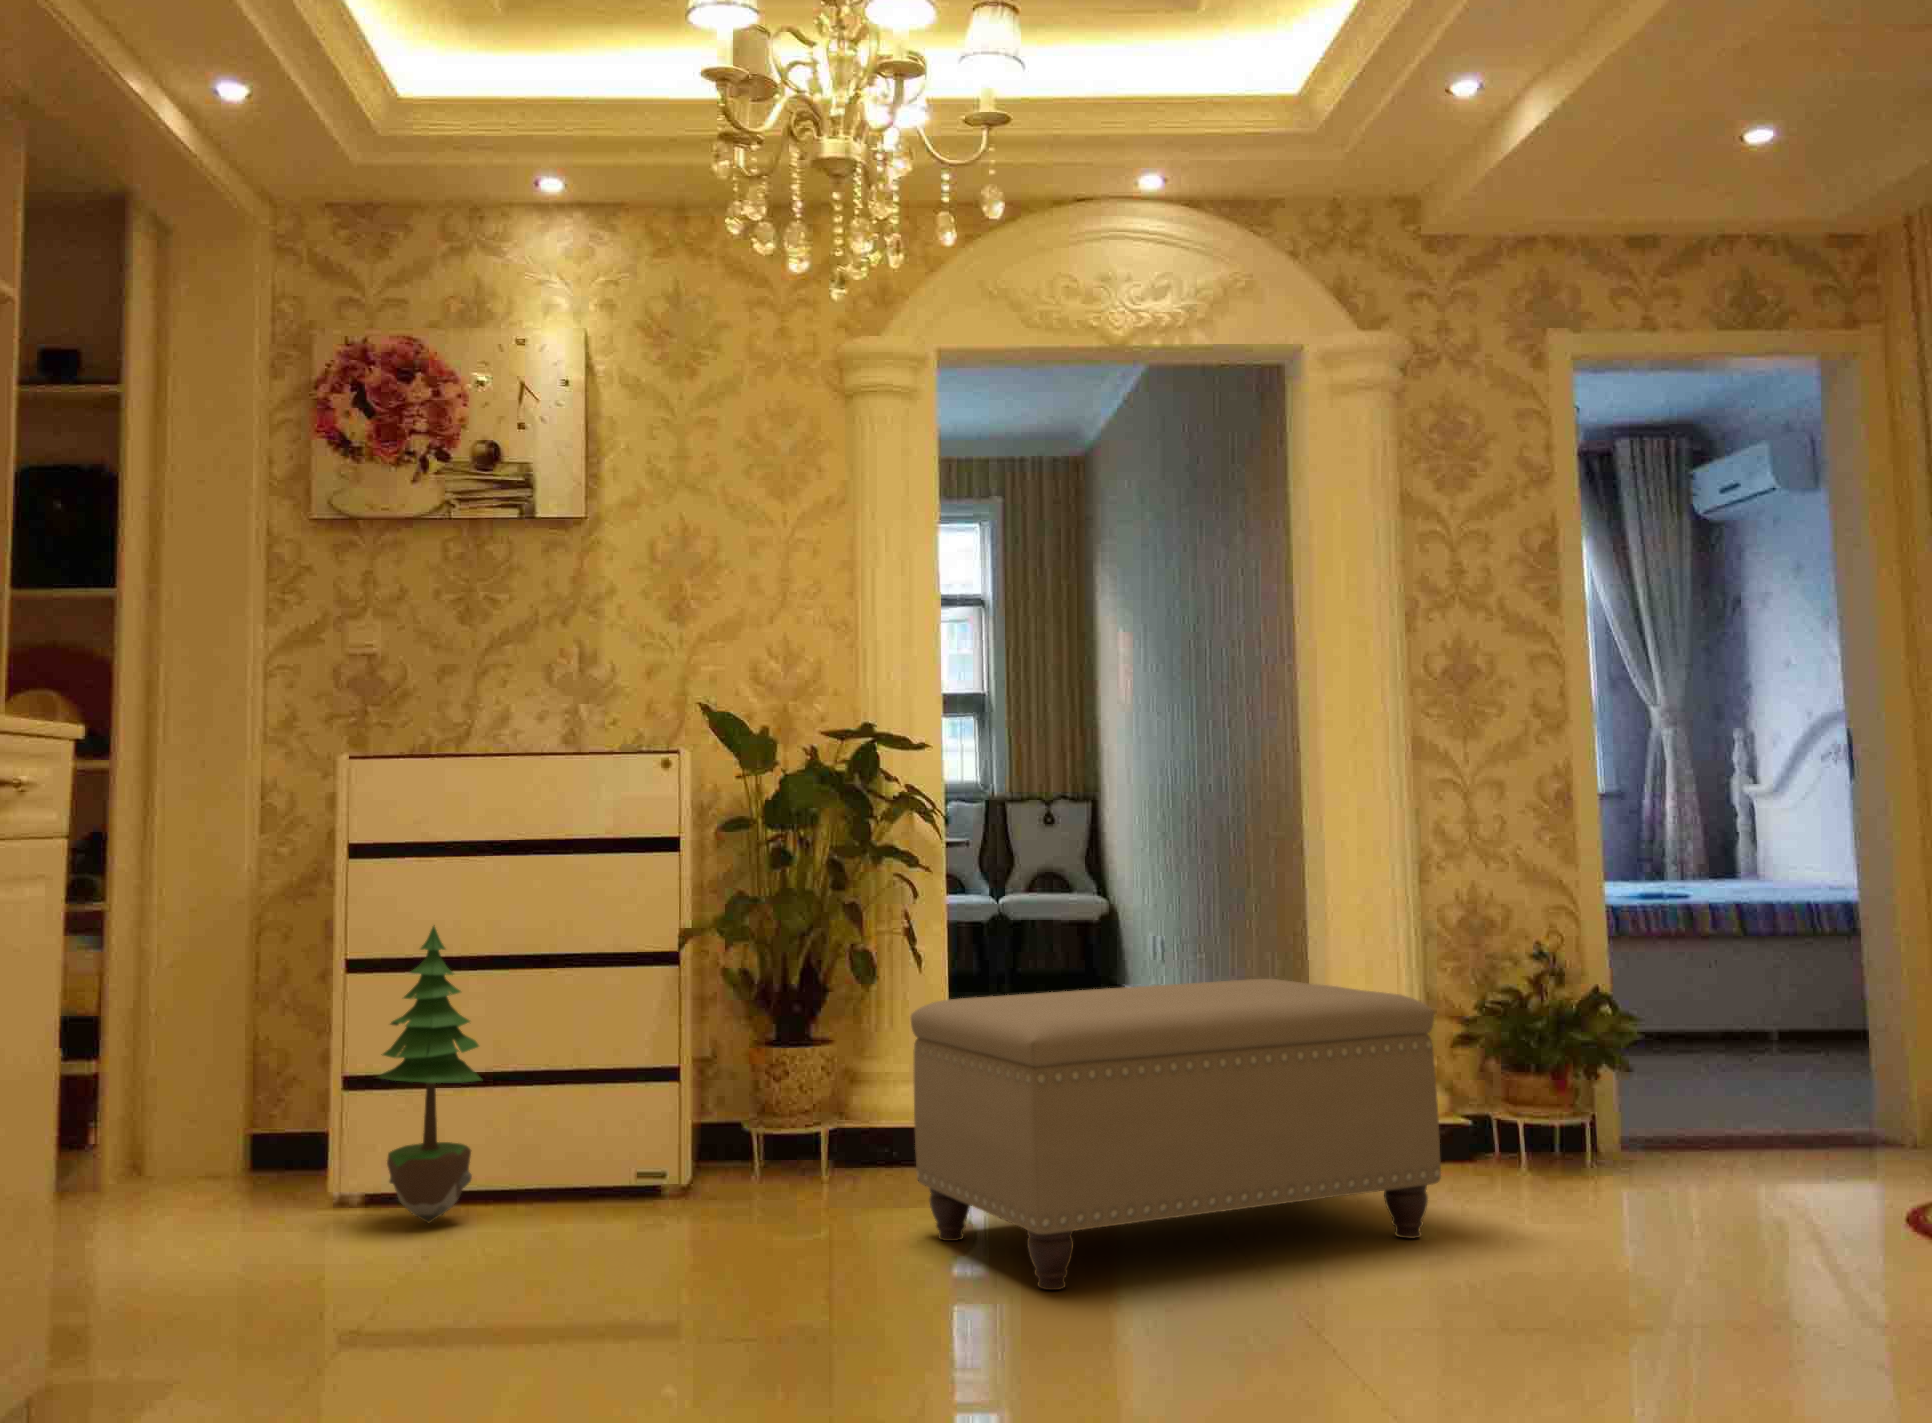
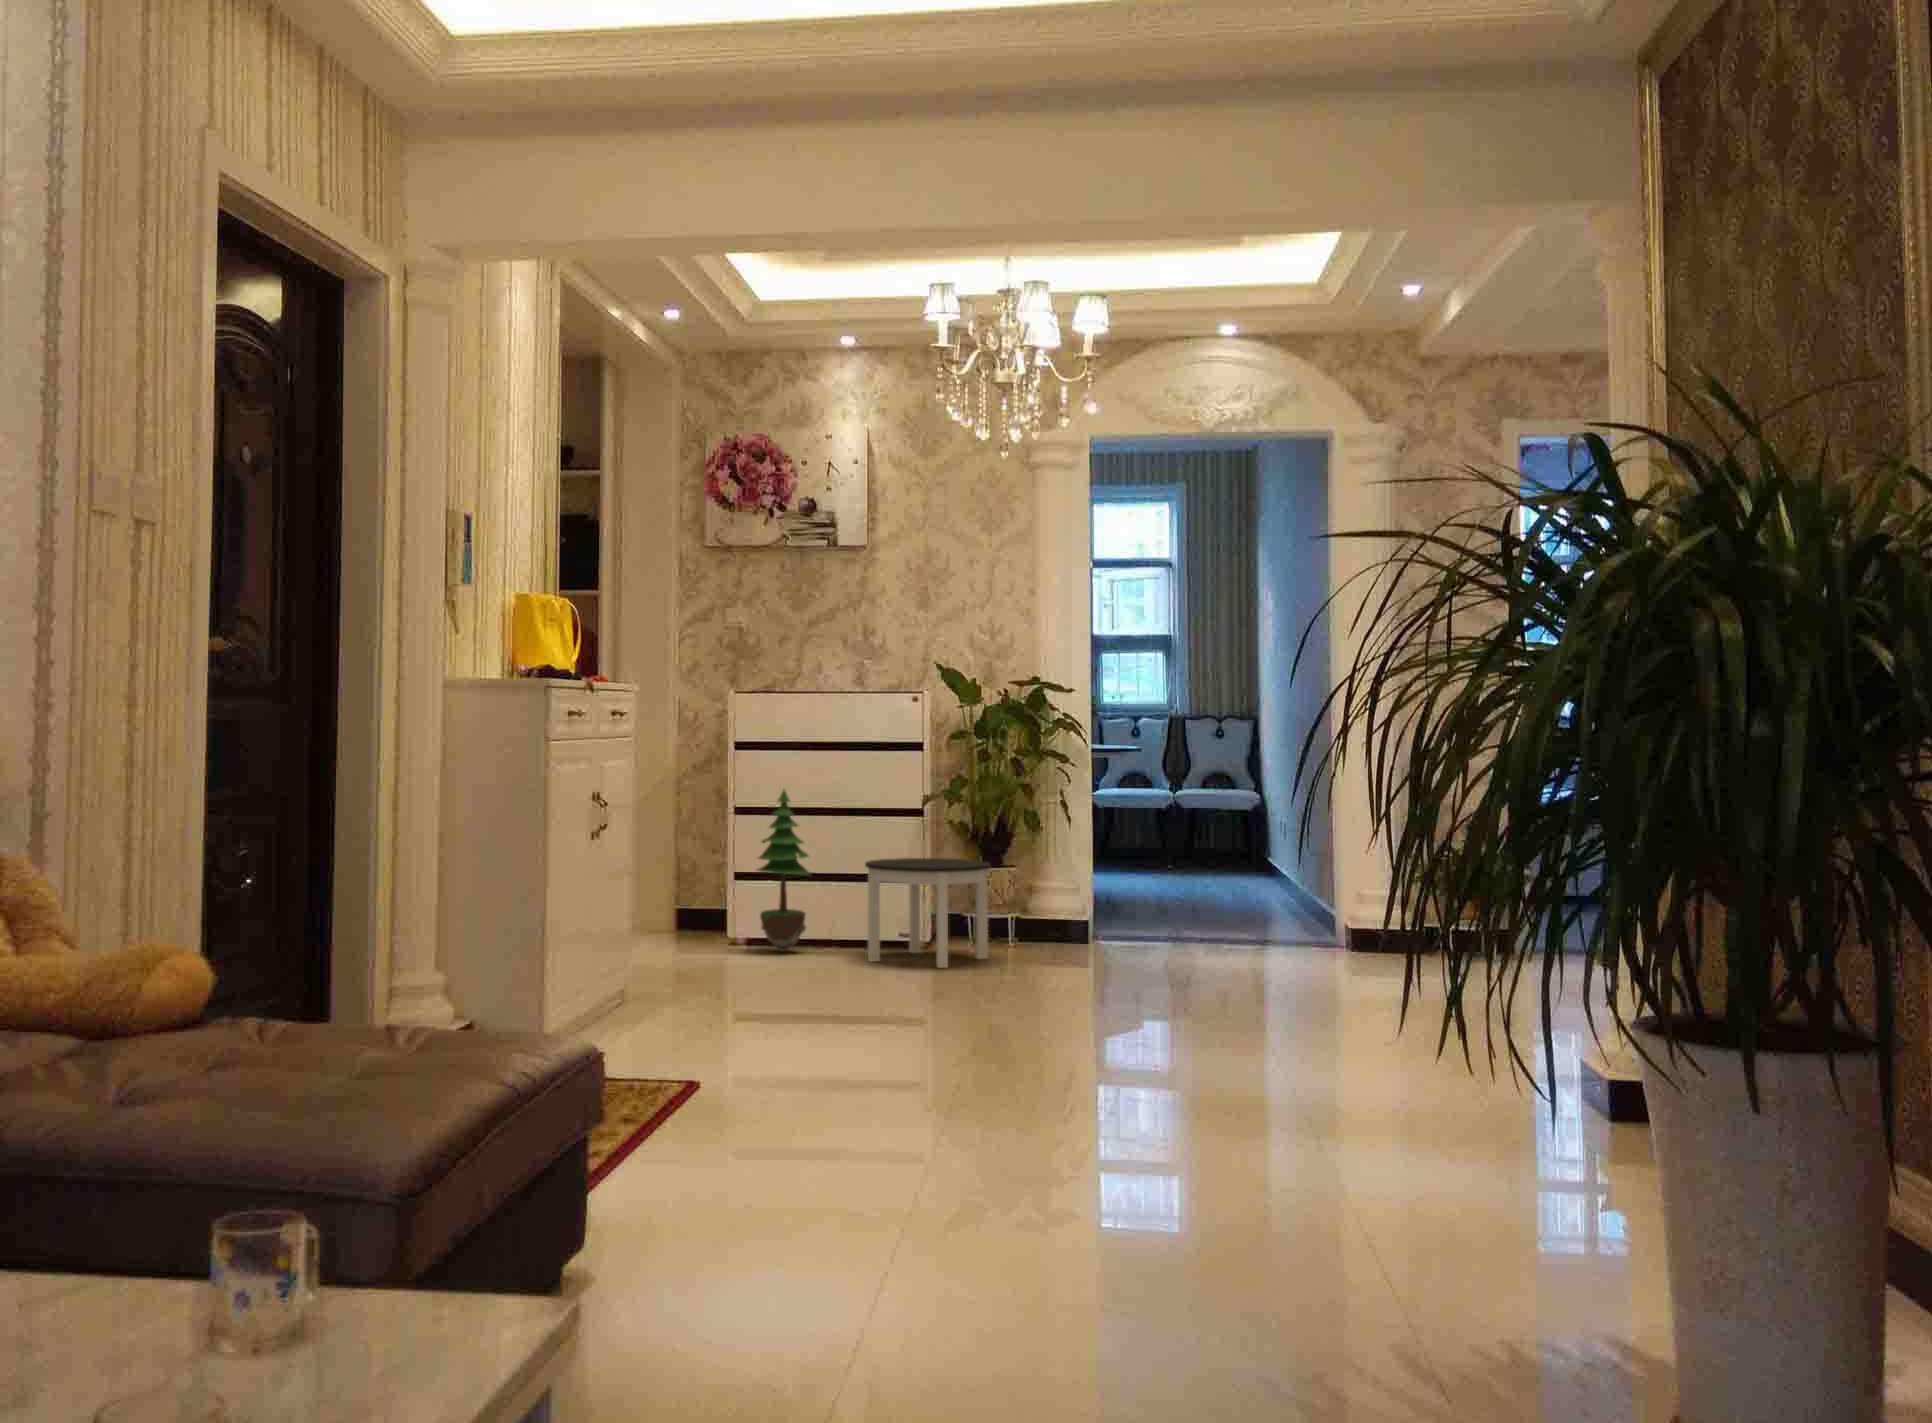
ottoman: present [911,979,1441,1290] -> none [1051,836,1353,987]
round table: none [578,1038,803,1254] -> present [865,858,991,968]

